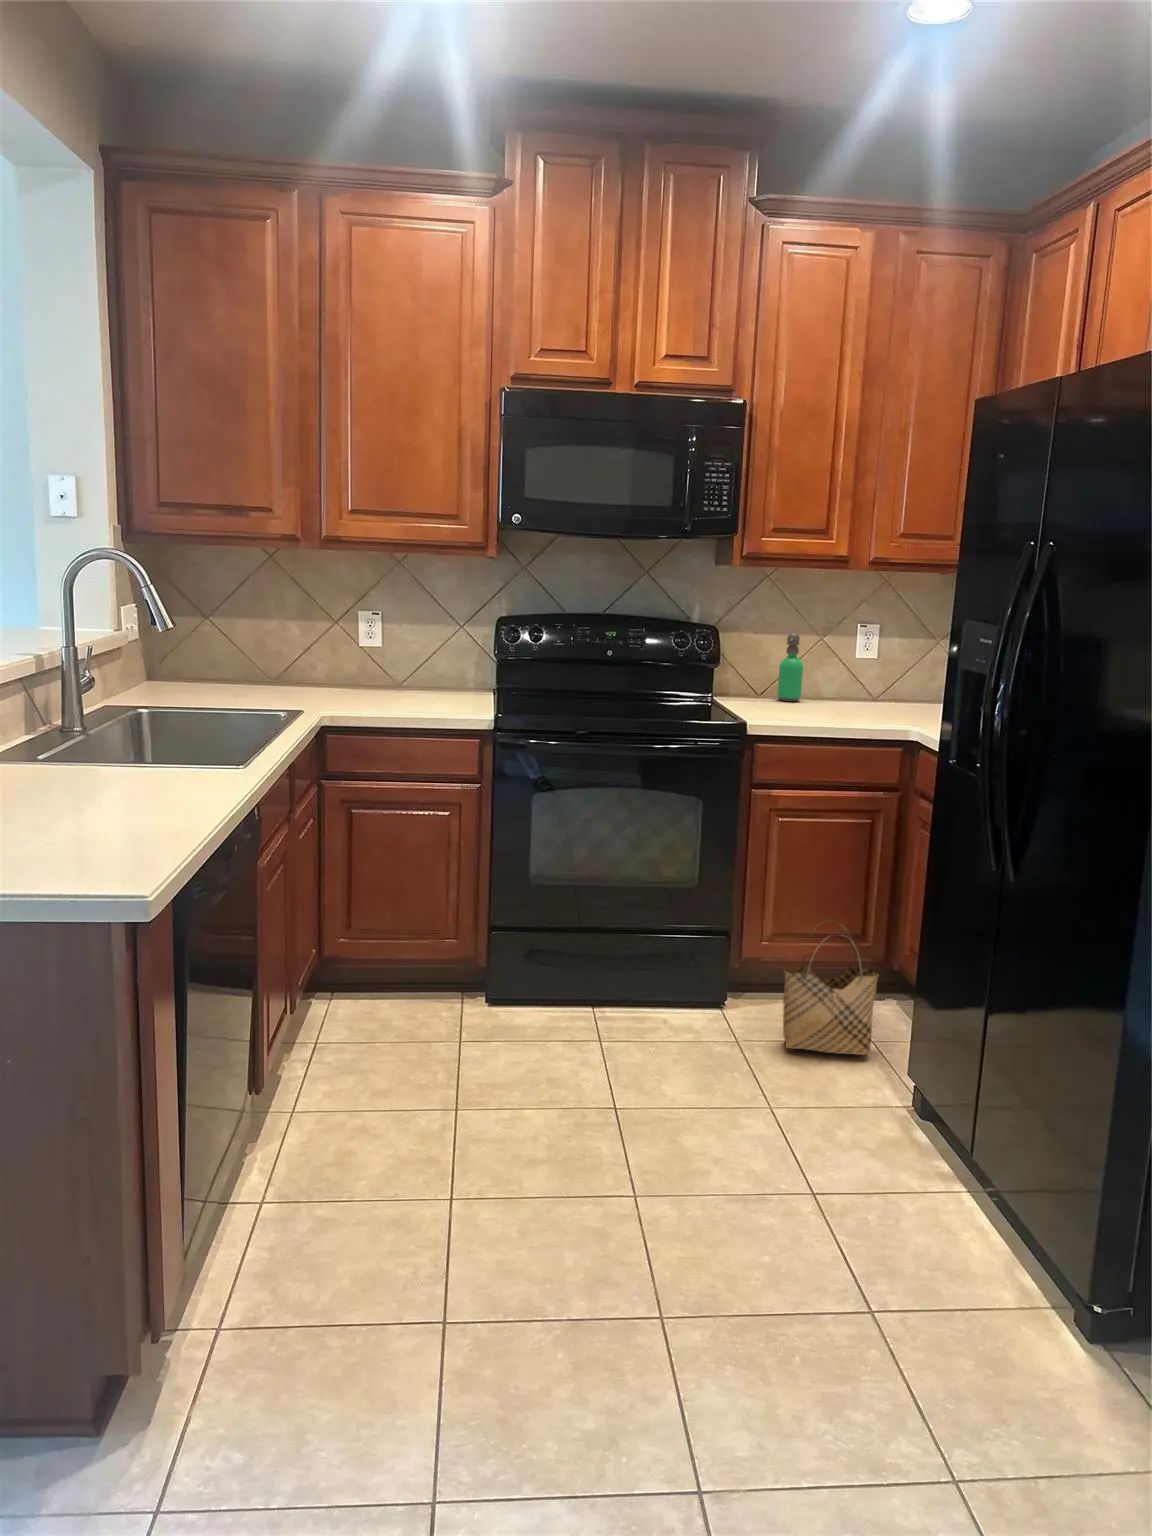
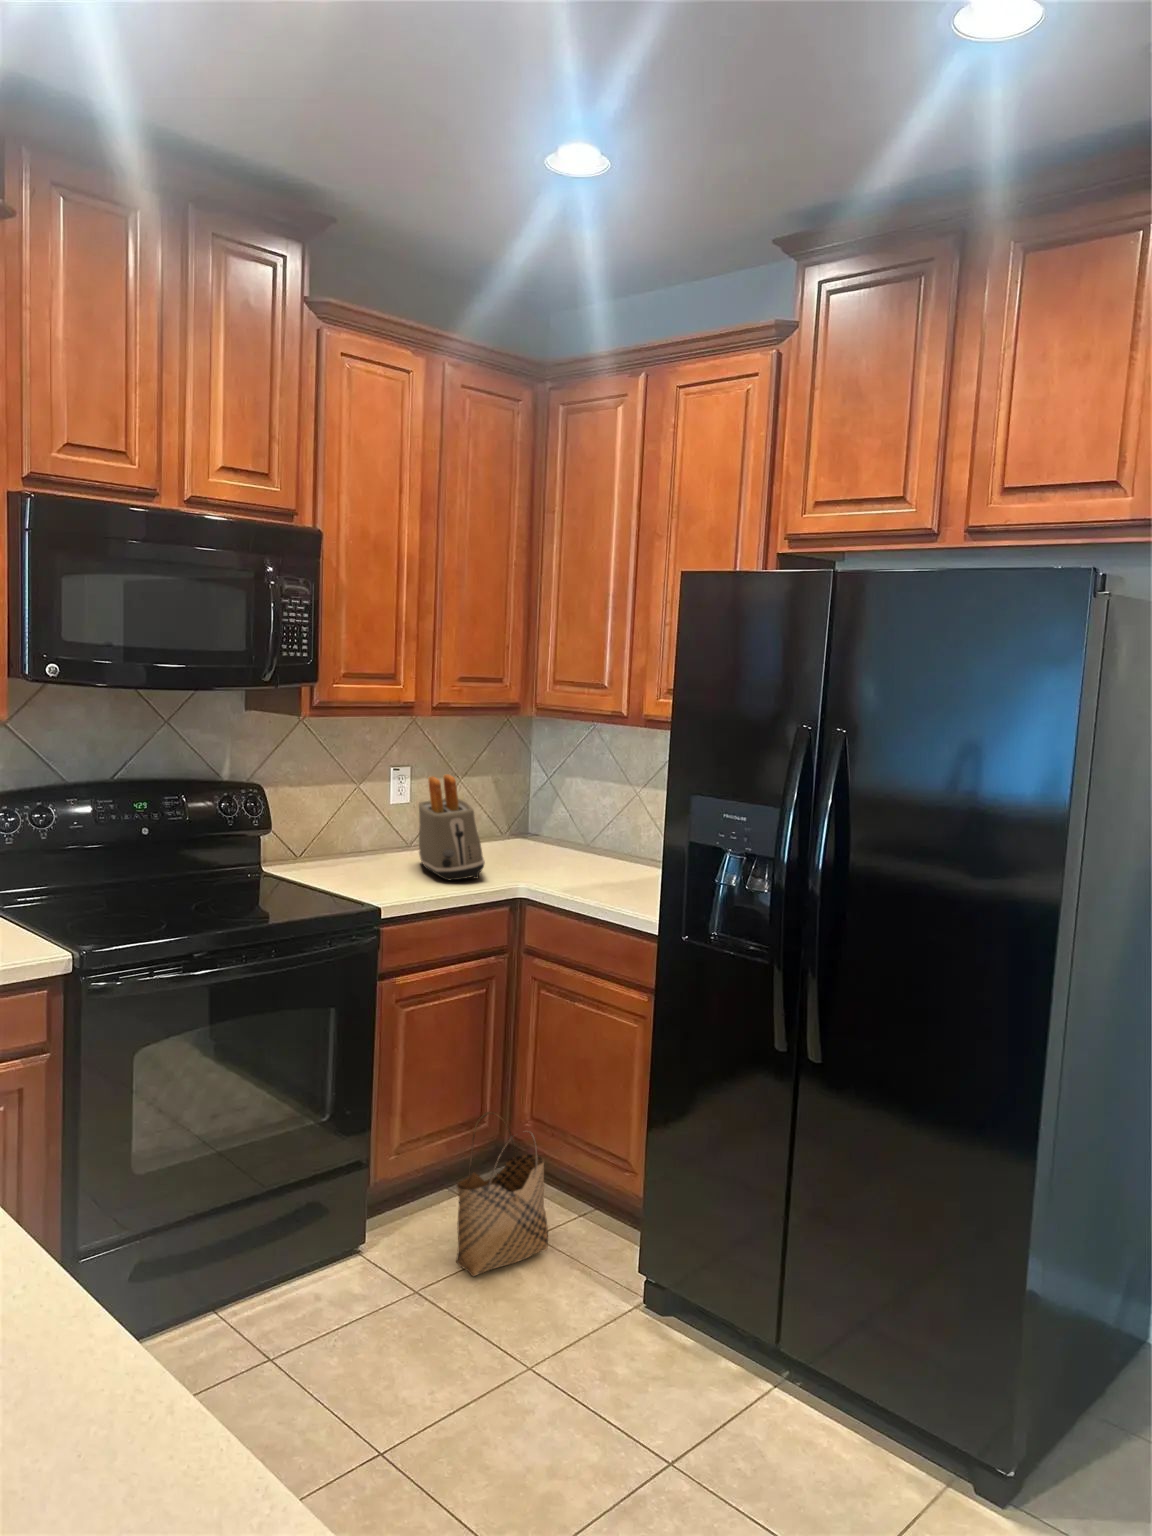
toaster: none [843,626,901,722] -> present [419,774,485,880]
soap dispenser: present [777,633,803,701] -> none [323,783,351,861]

